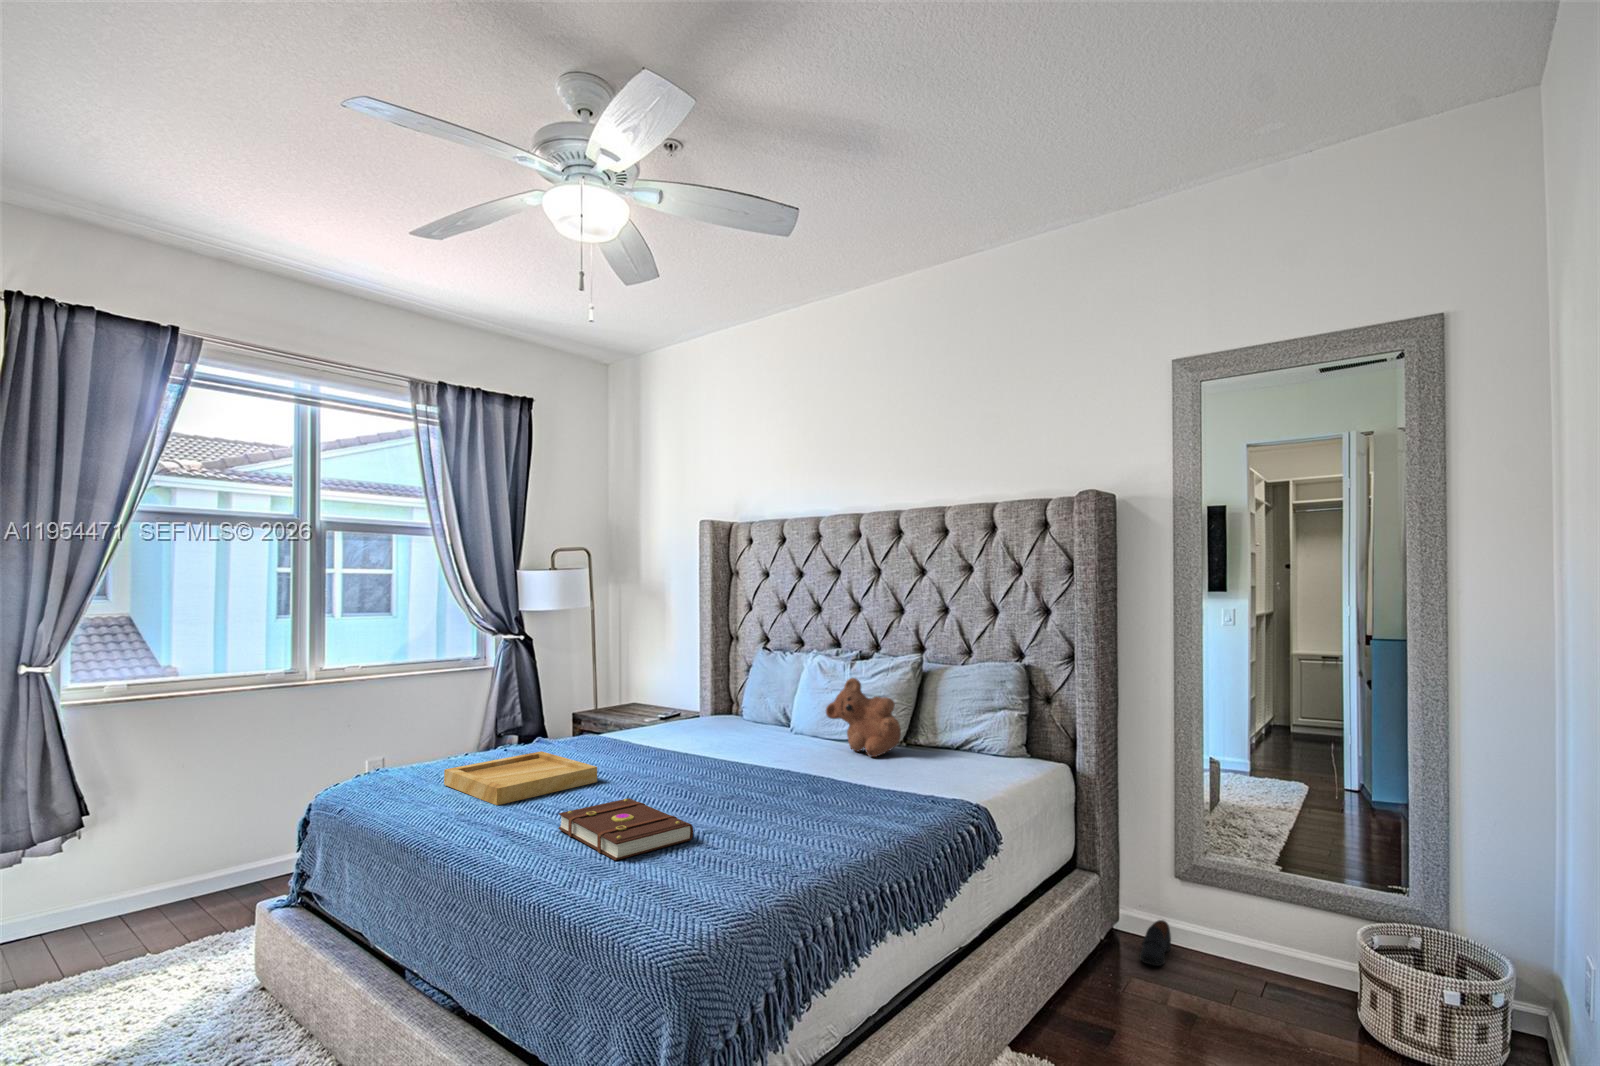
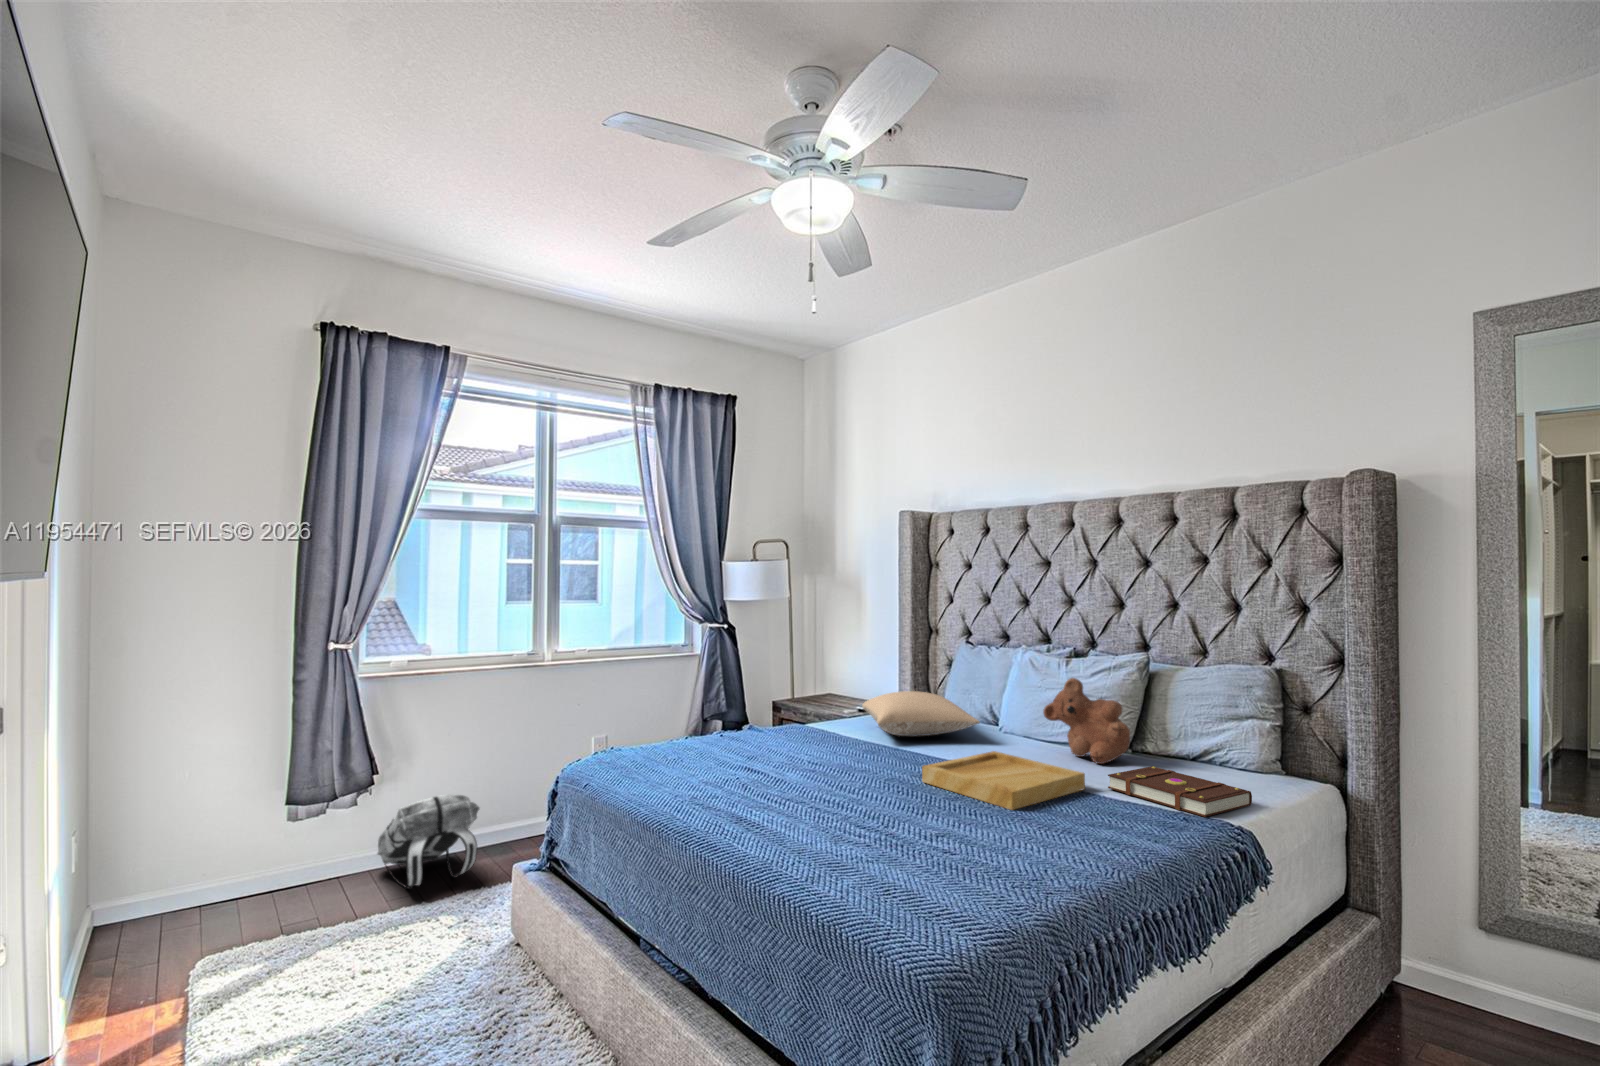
pillow: none [657,697,769,741] -> present [862,691,980,737]
tray: present [444,751,597,805] -> present [922,751,1085,810]
book: present [558,798,693,860] -> present [1108,766,1252,817]
backpack: none [84,834,220,947] -> present [378,794,479,889]
shoe: present [1140,920,1171,966] -> none [1439,977,1480,1032]

